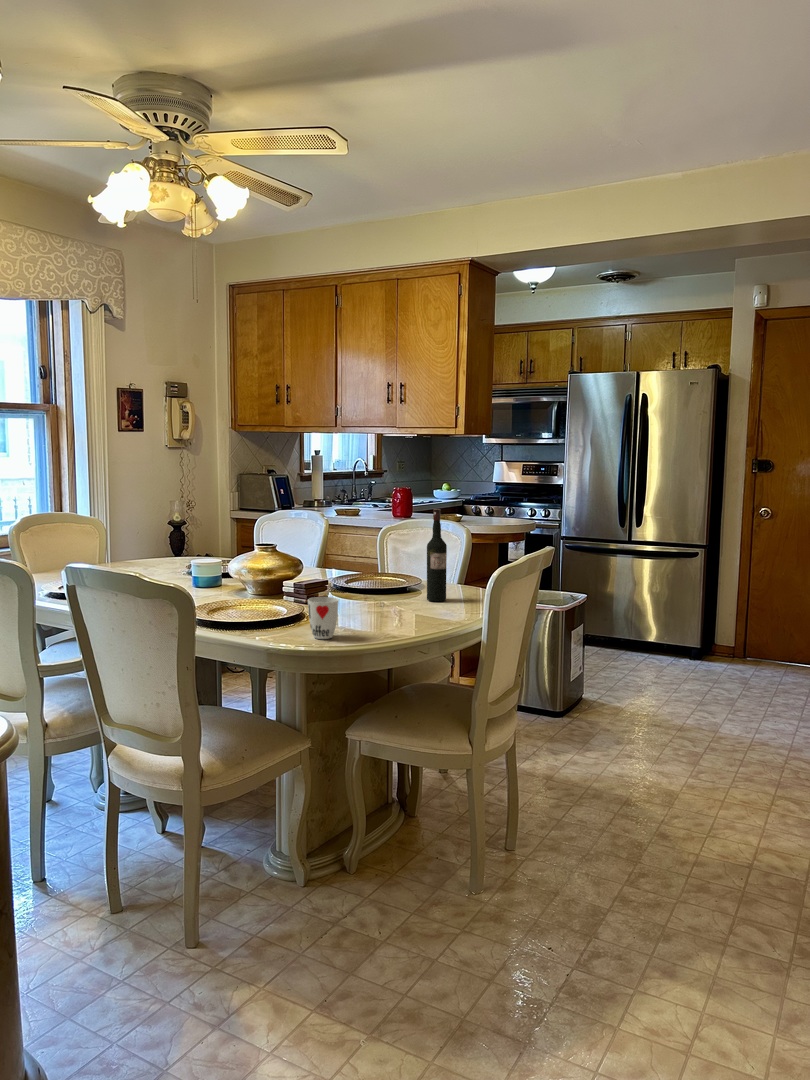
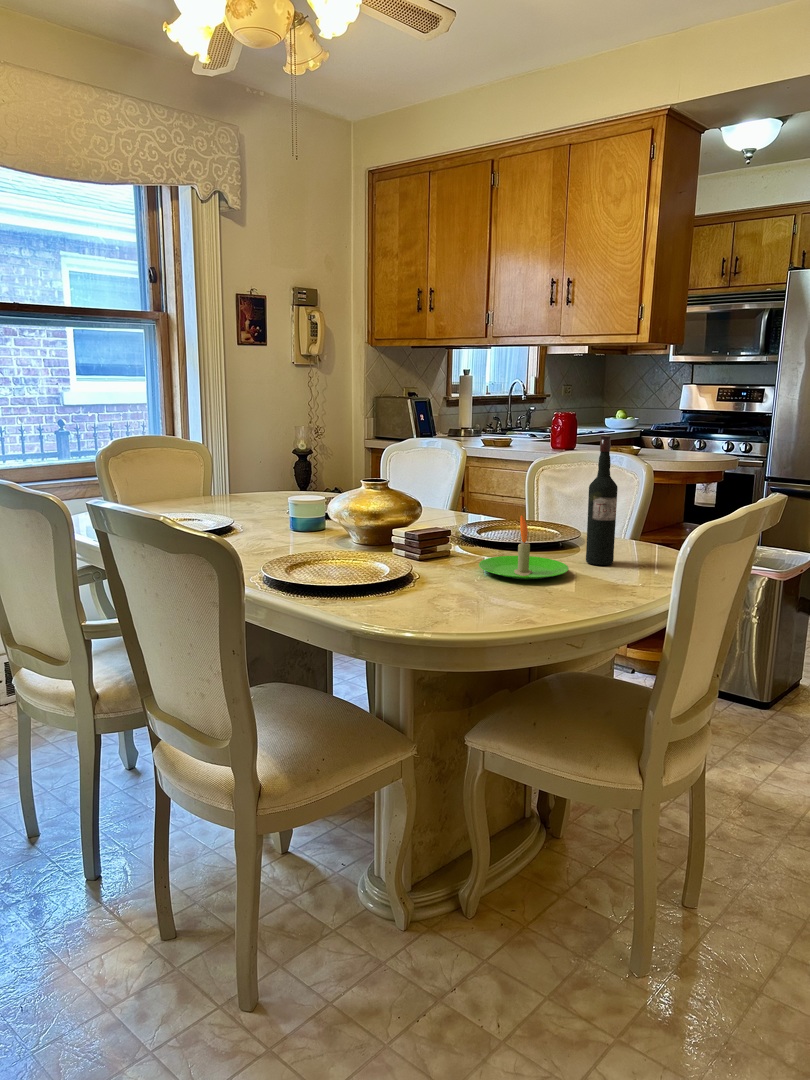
candle: none [351,567,416,613] -> present [479,515,569,580]
cup: present [308,597,339,639] -> none [407,558,452,619]

